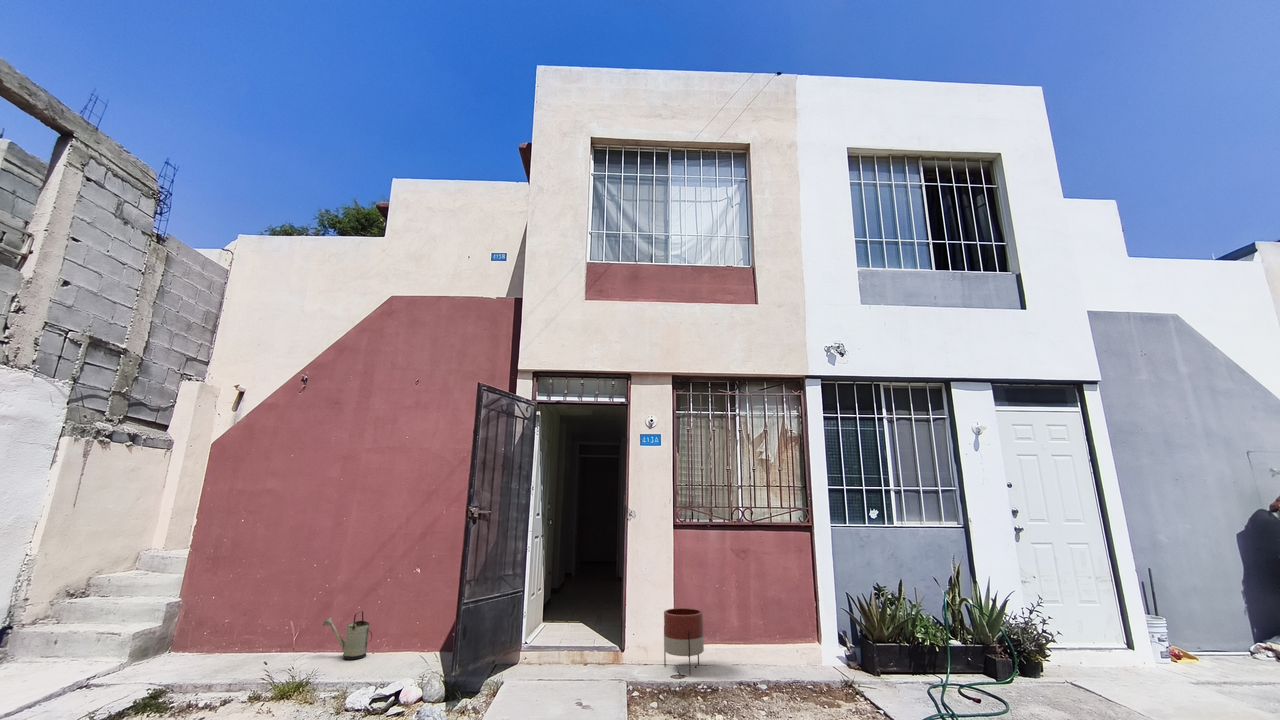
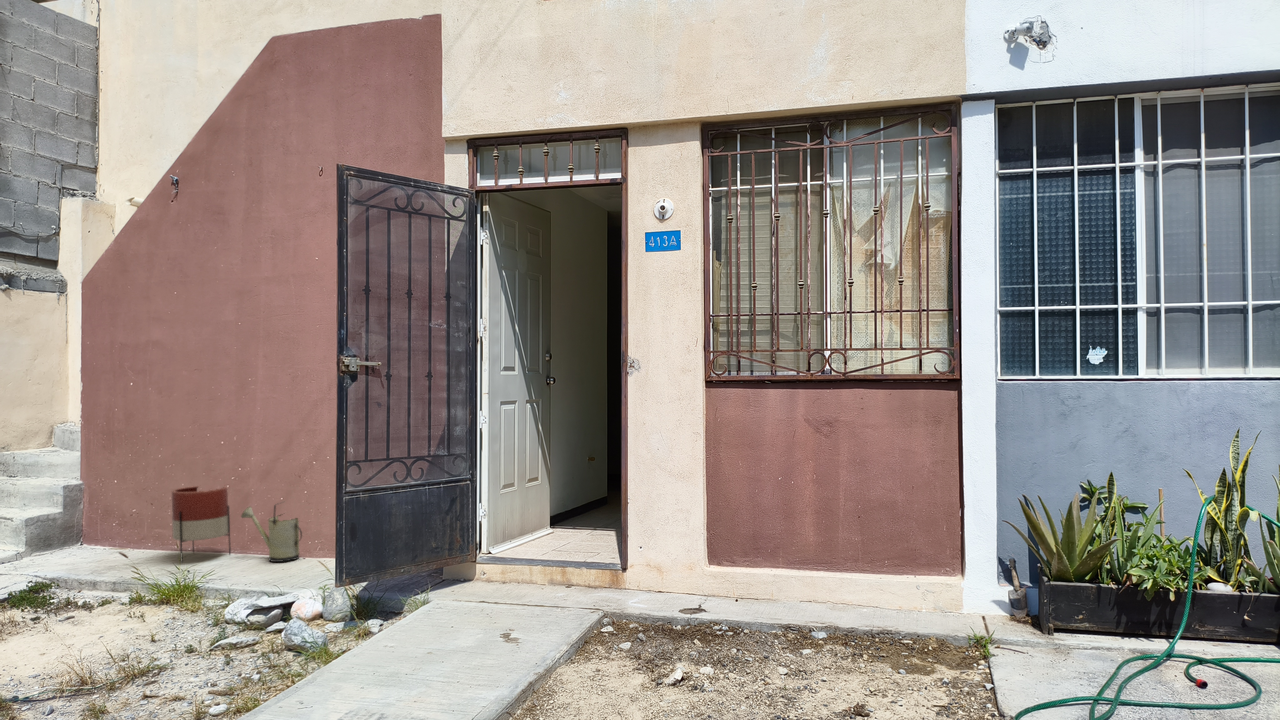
planter: present [664,608,704,675] -> present [172,486,231,562]

